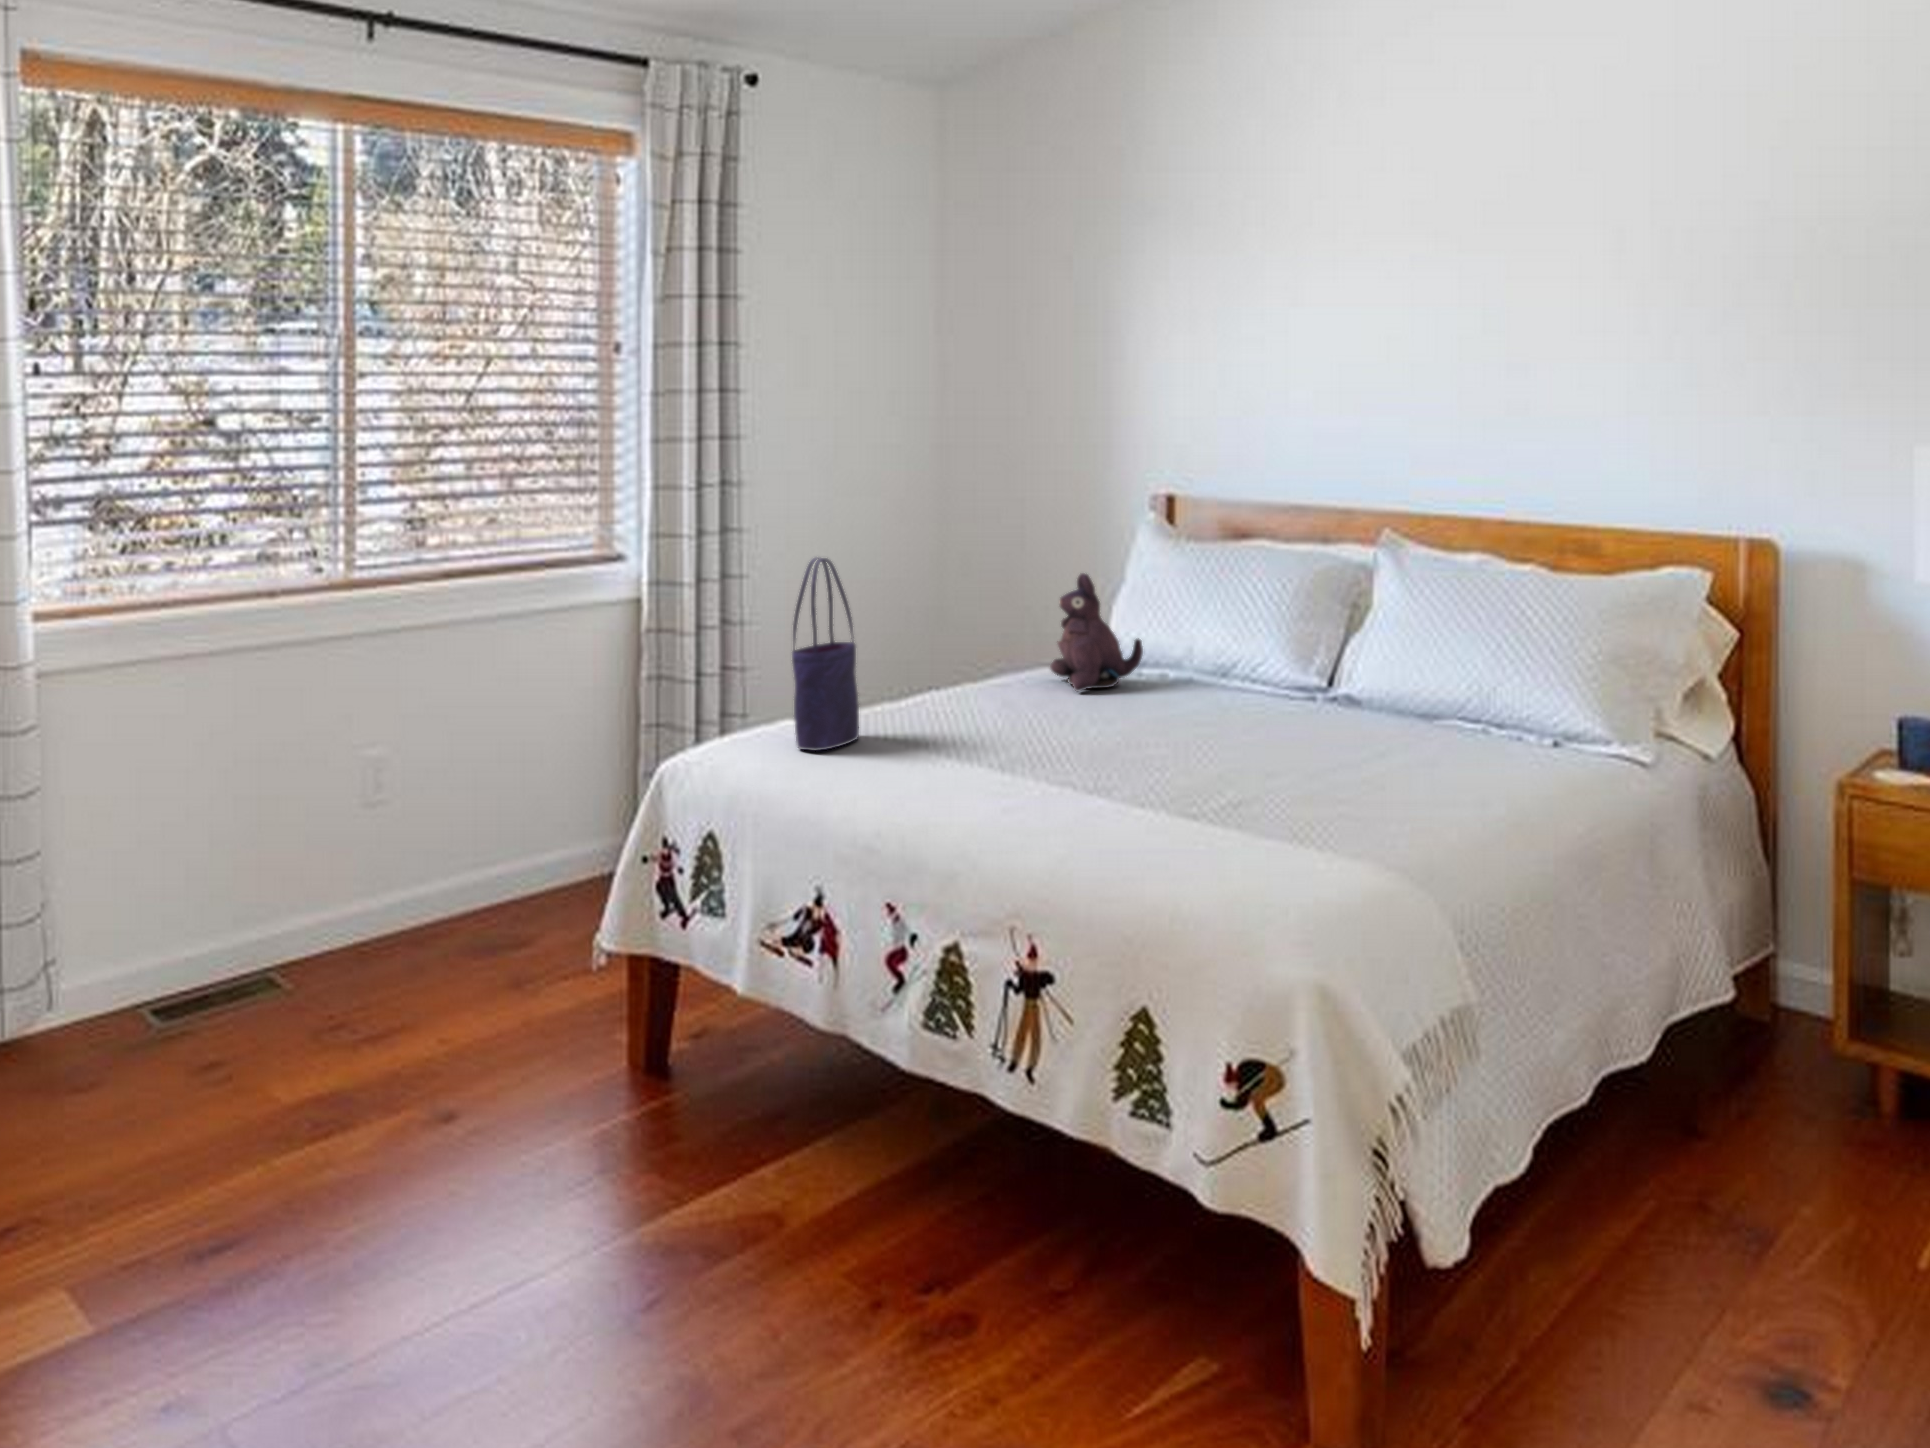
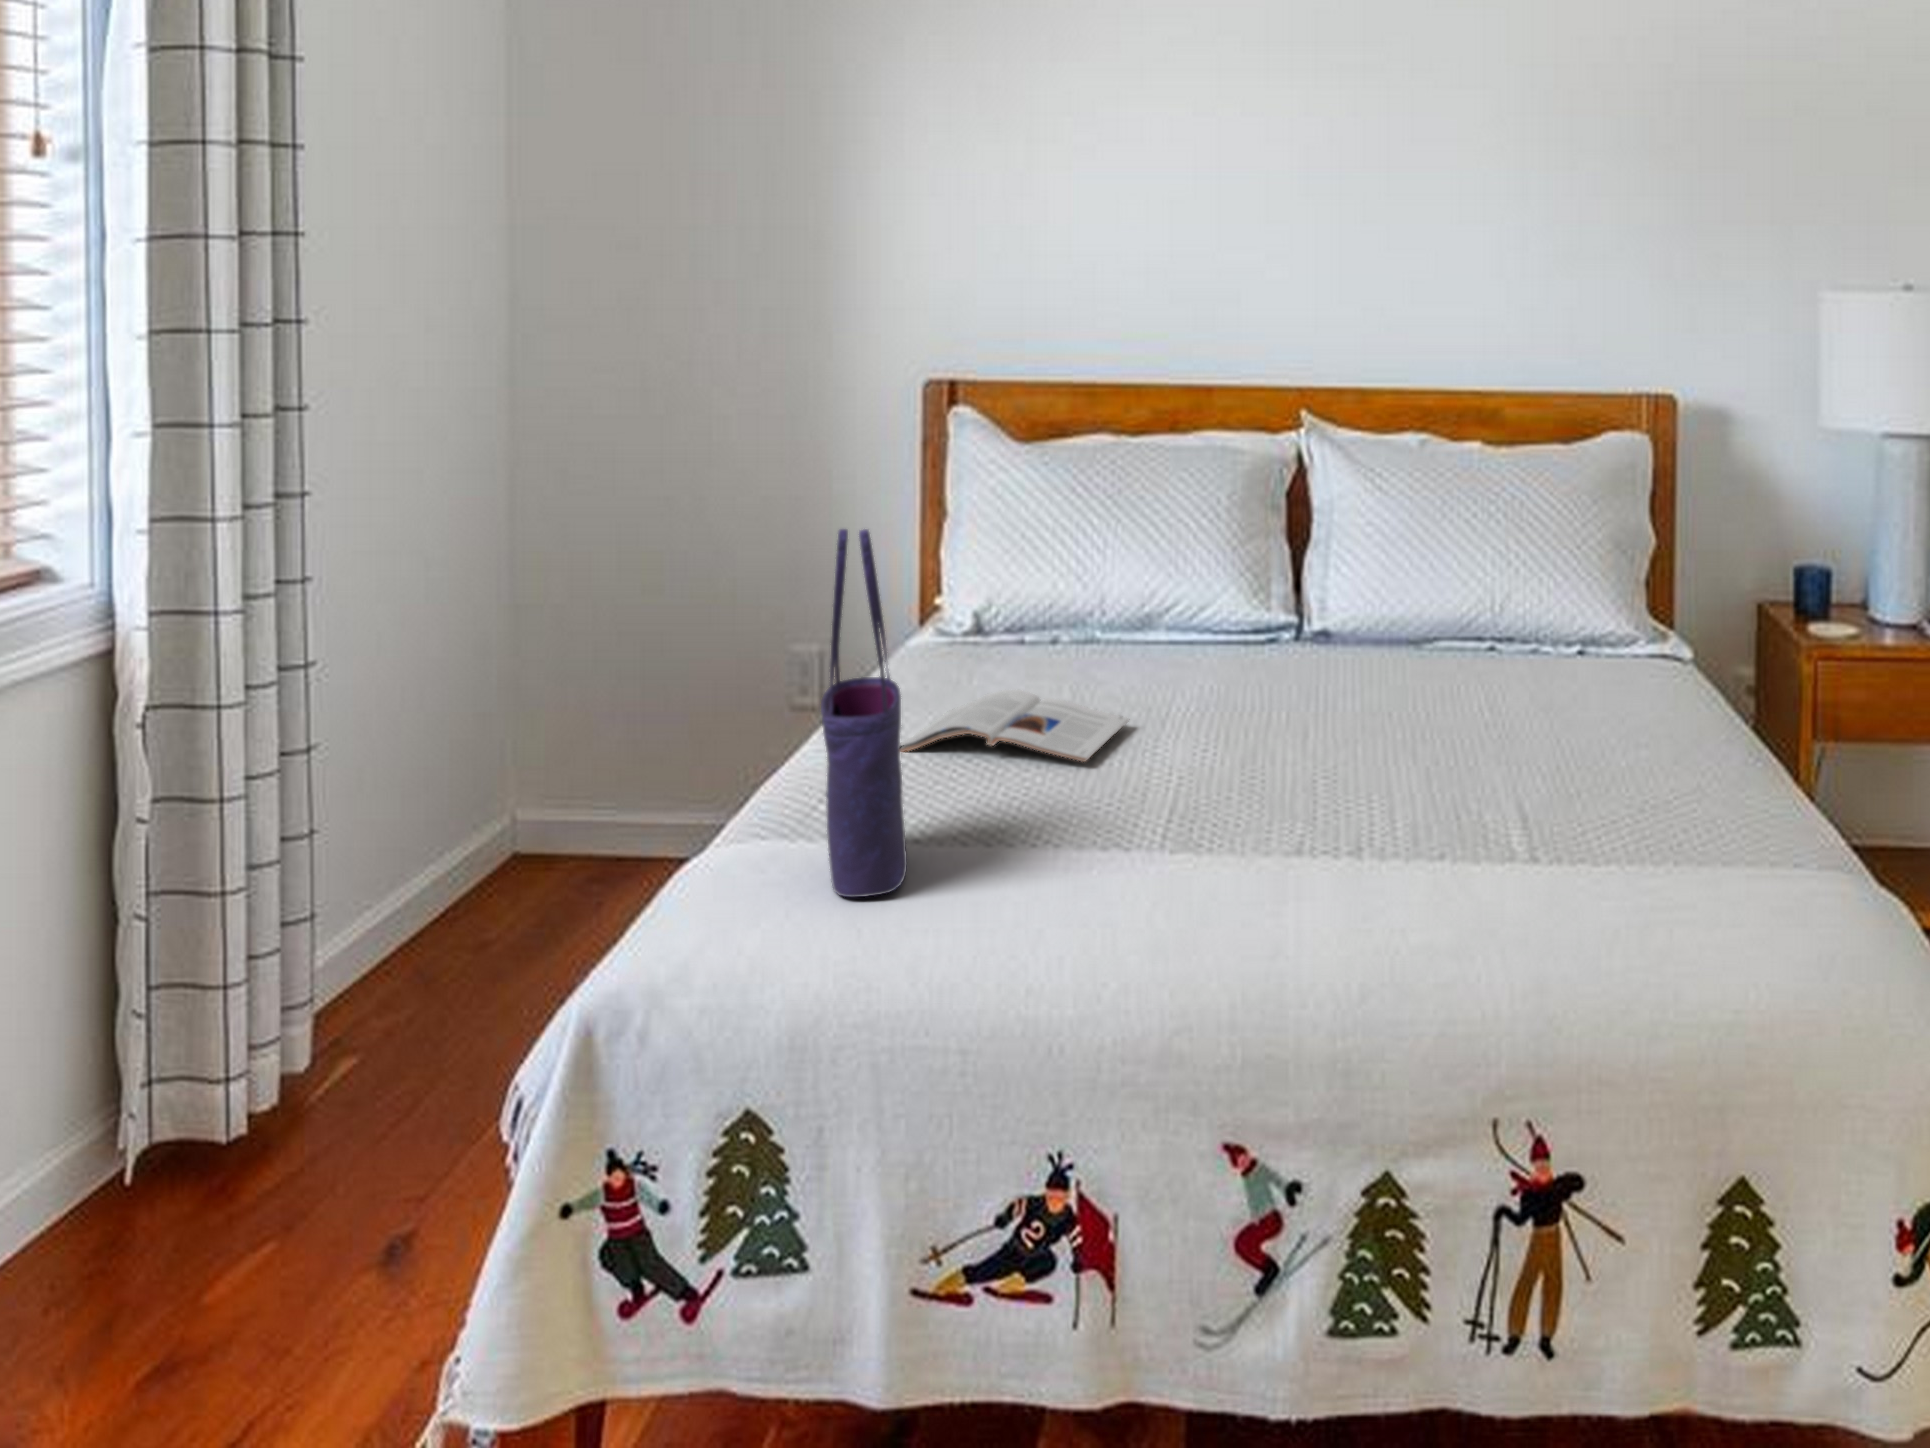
plush toy: present [1050,573,1143,691] -> none [941,498,1074,688]
magazine: none [948,686,1096,725] -> present [900,690,1129,762]

